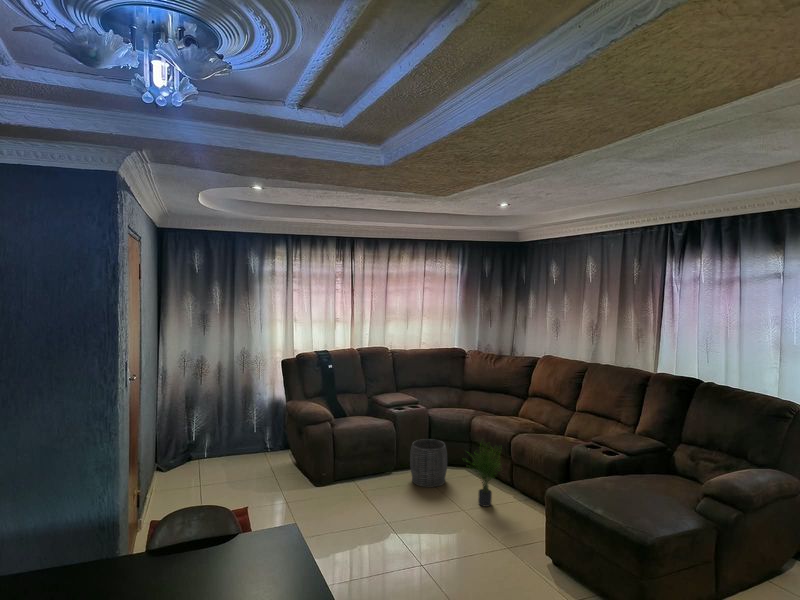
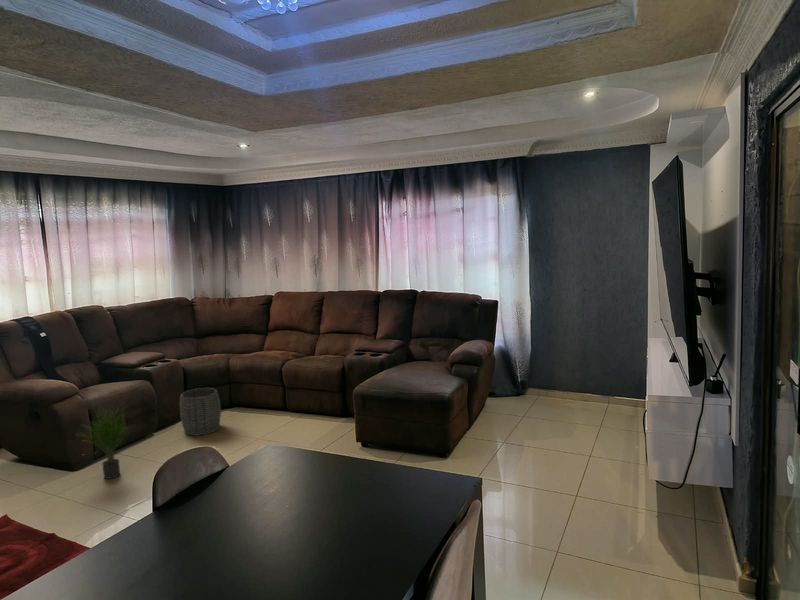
potted plant: present [470,442,499,507] -> present [85,409,124,479]

